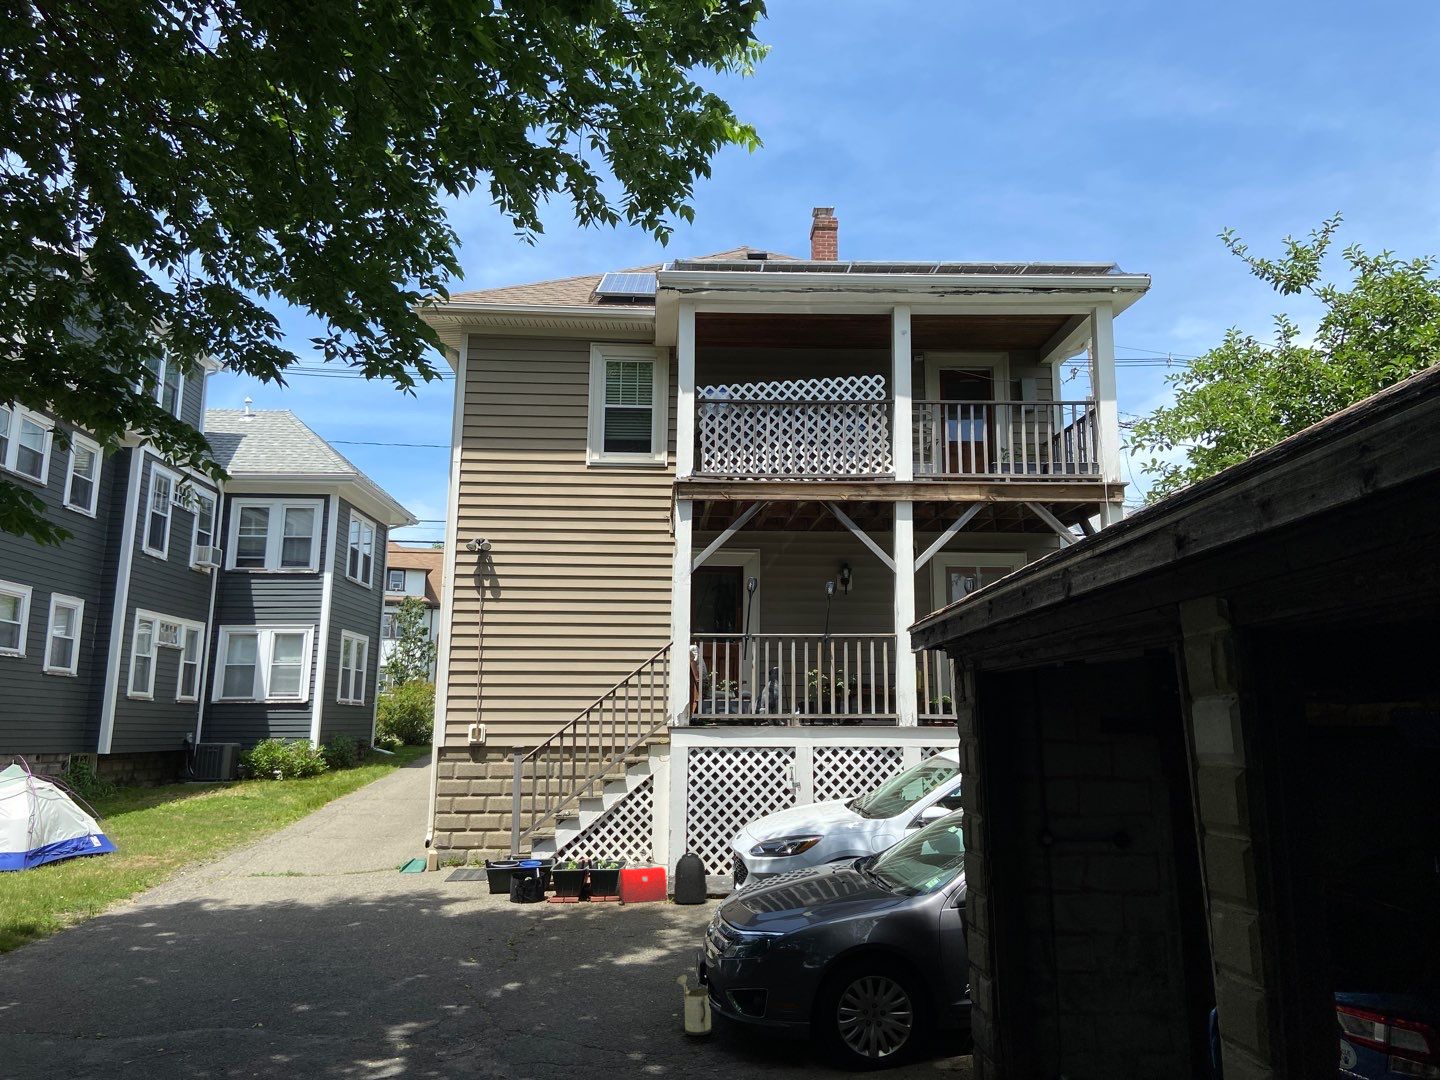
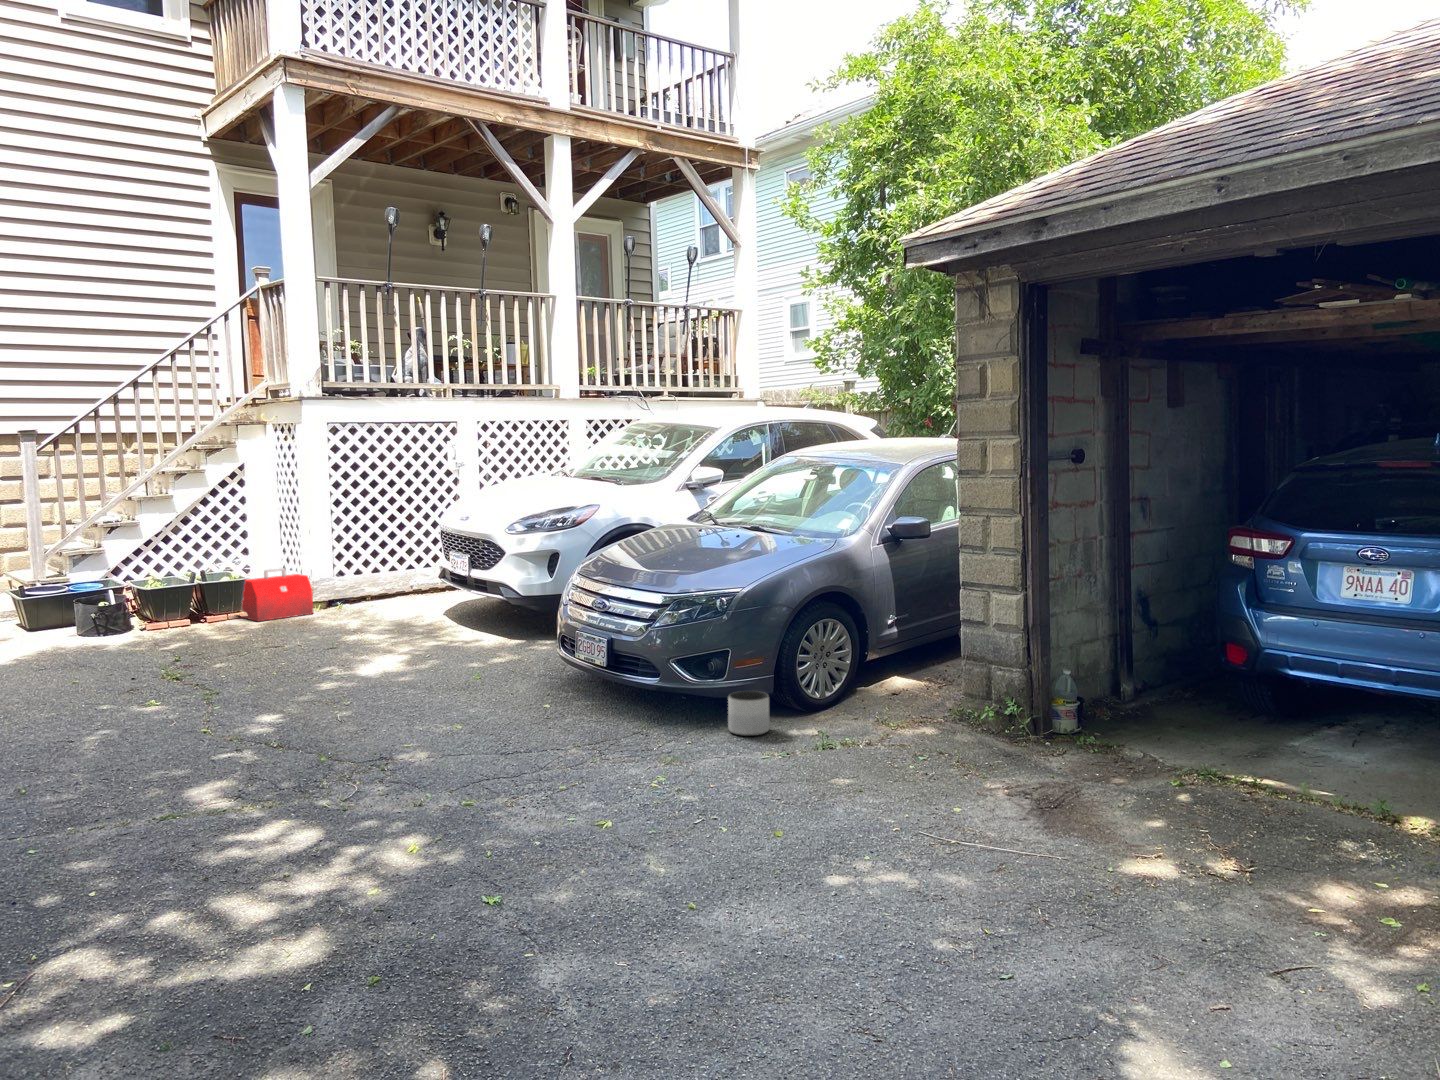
backpack: present [674,853,707,904] -> none [329,551,373,615]
watering can: present [676,974,711,1035] -> none [572,657,639,729]
planter: none [755,1019,788,1059] -> present [728,691,770,736]

